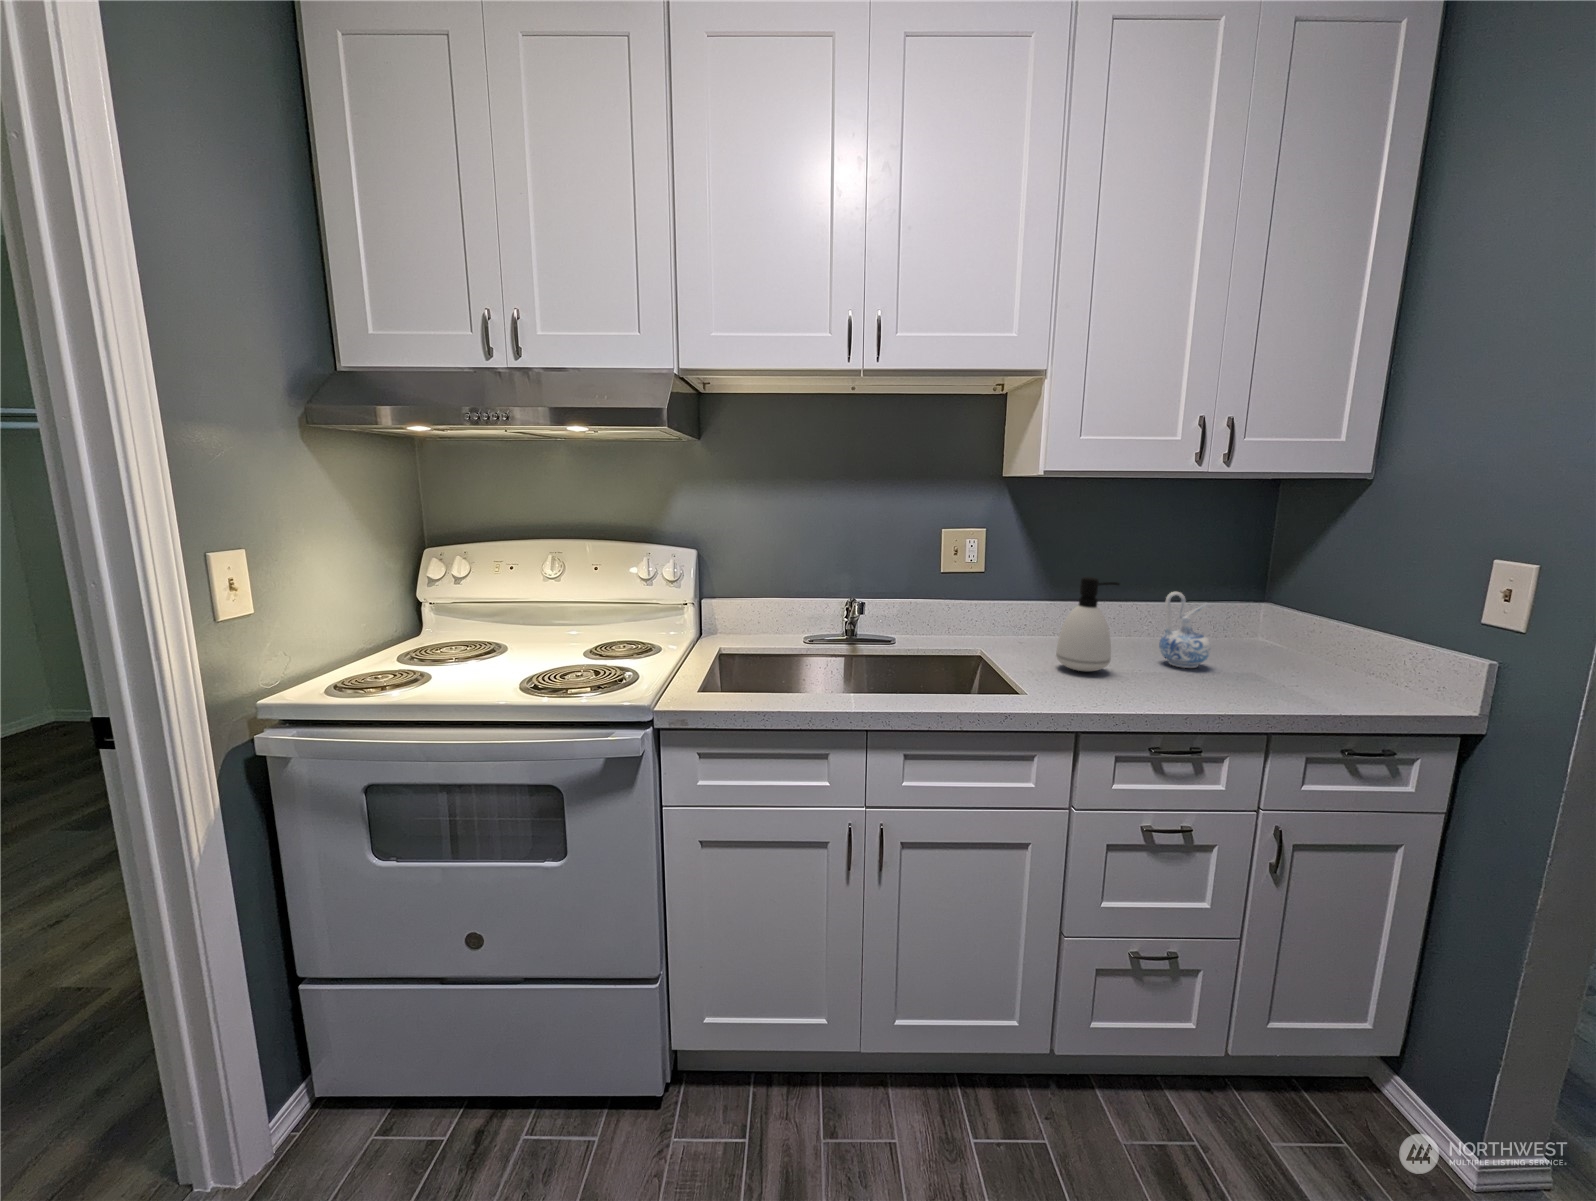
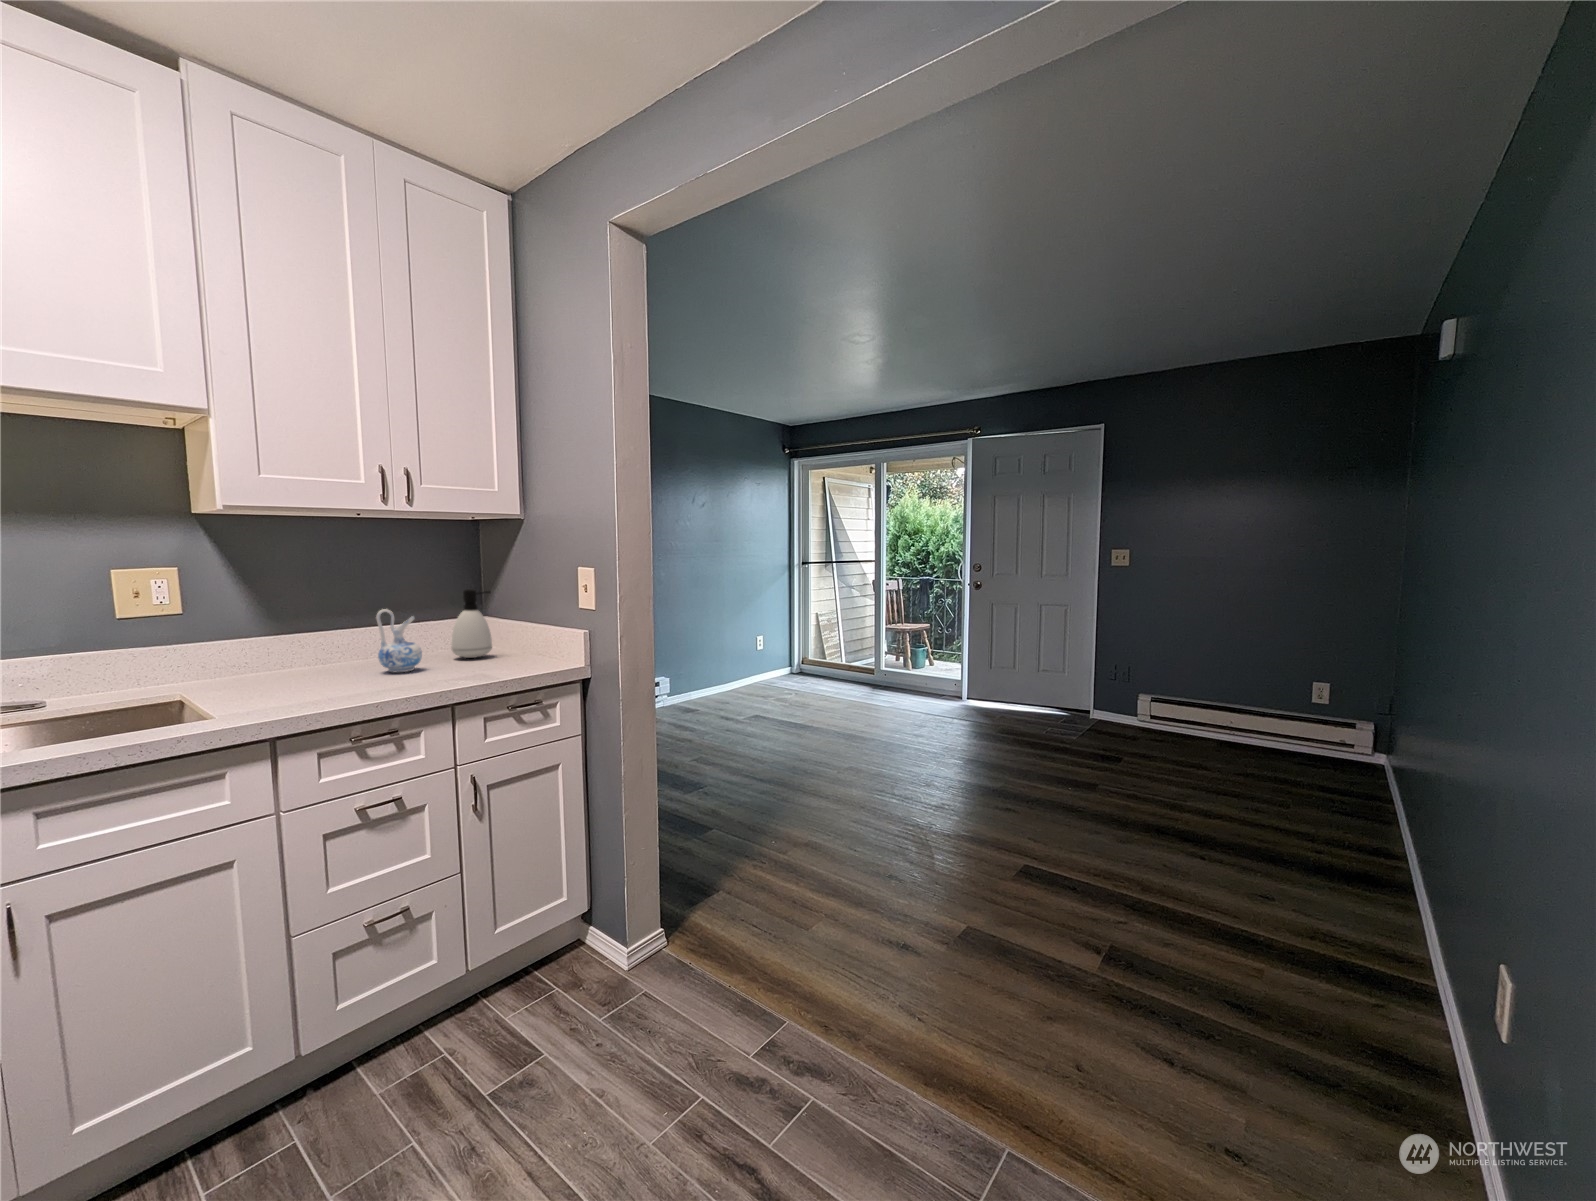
soap dispenser: present [1056,577,1119,672] -> present [451,589,492,658]

